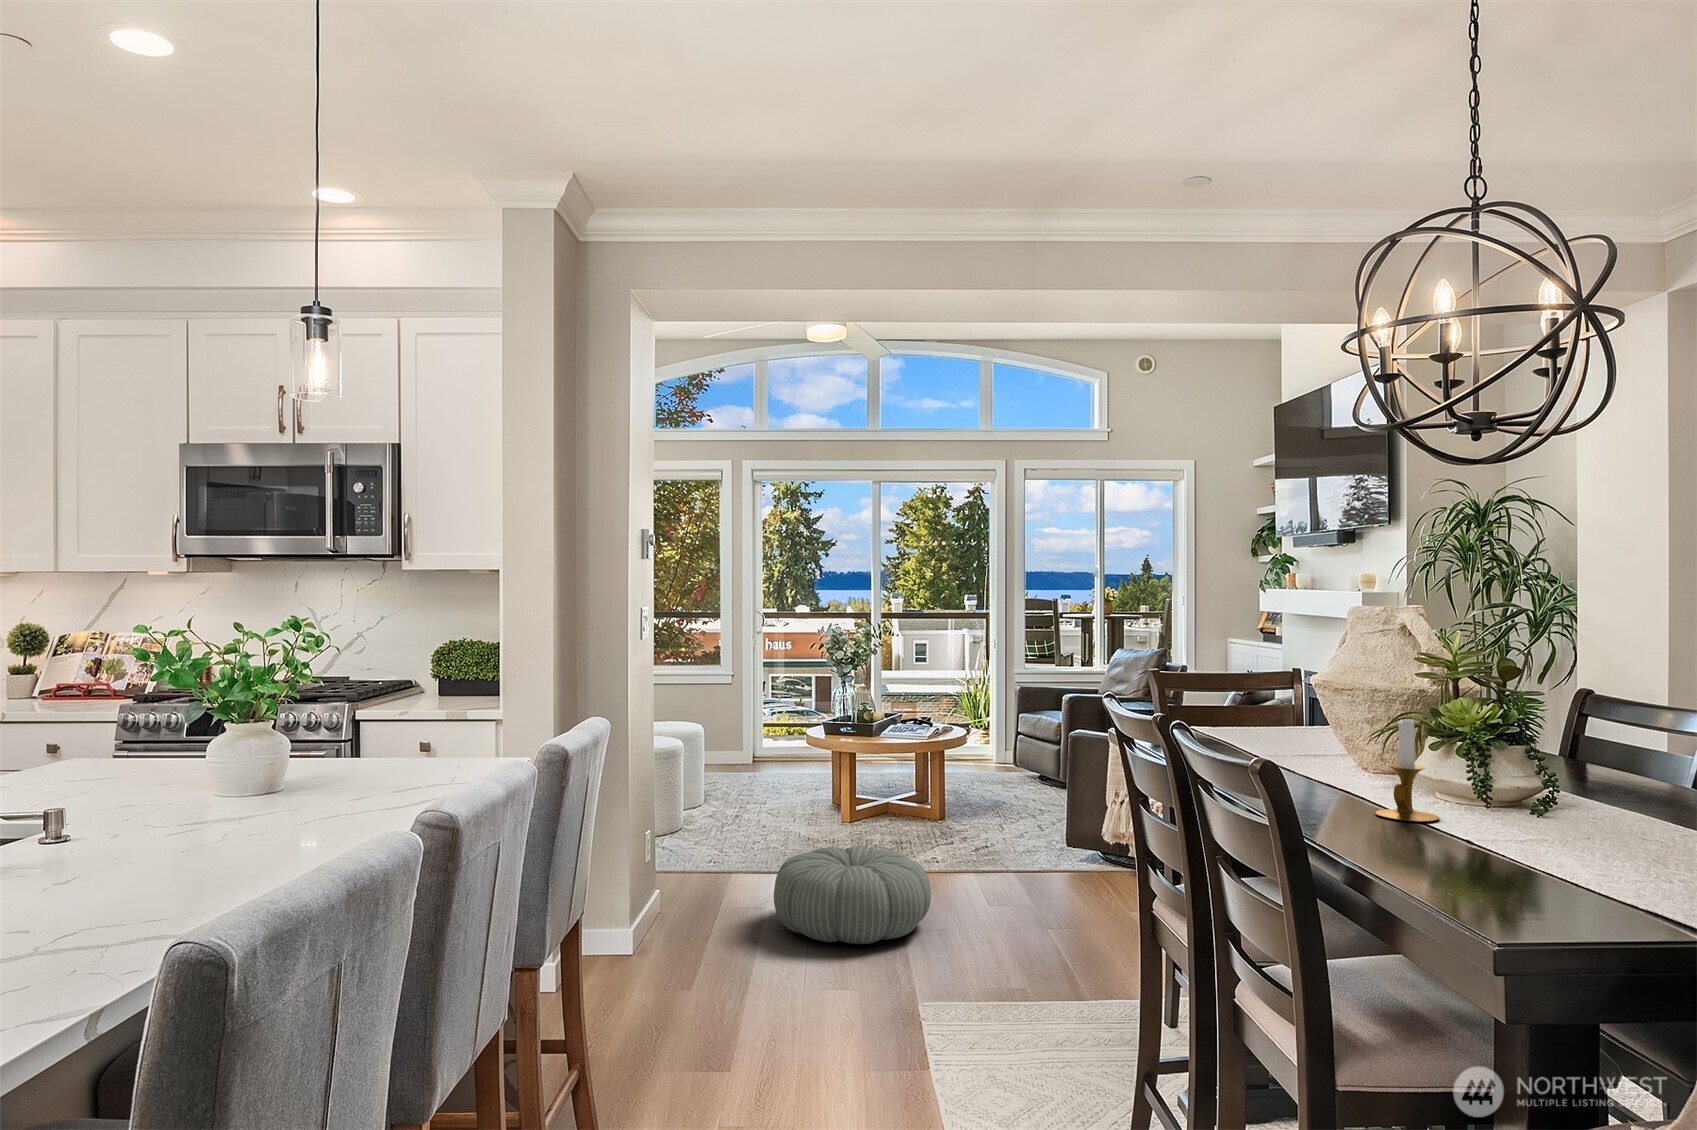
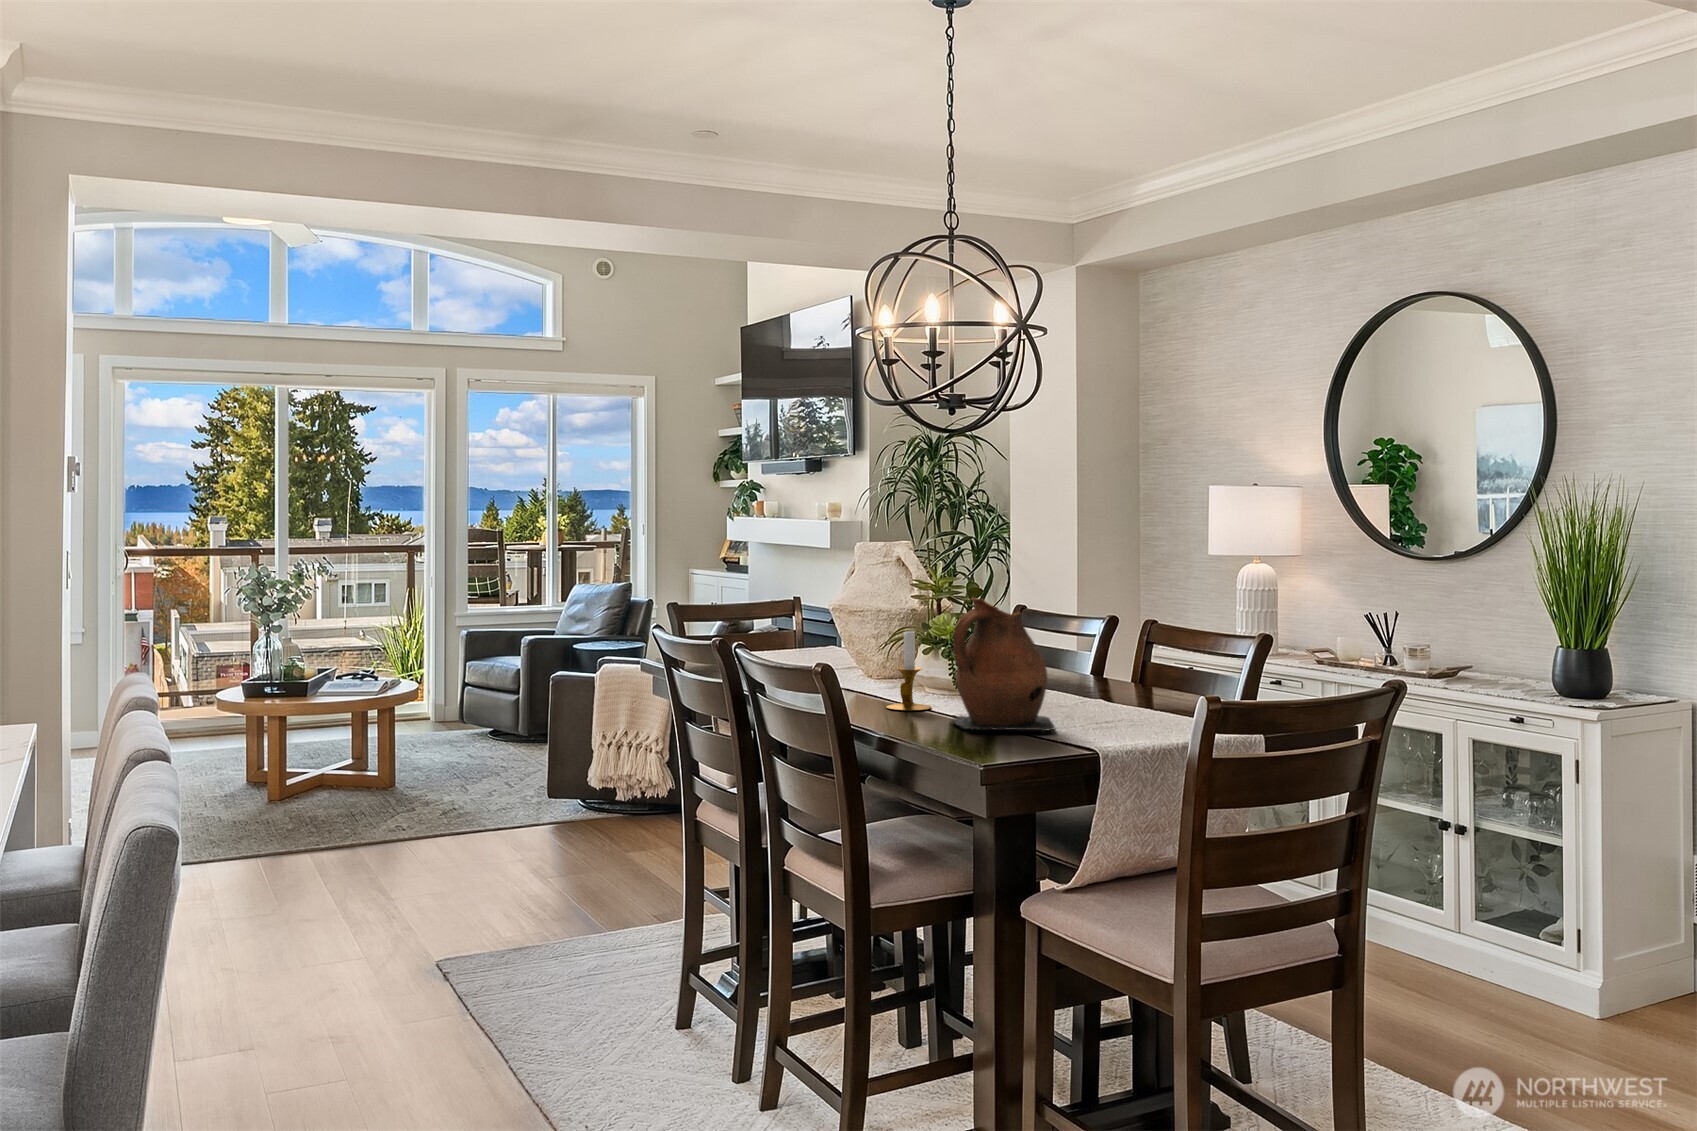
ceramic pitcher: none [1458,683,1630,881] -> present [951,598,1055,732]
pouf: present [774,846,931,944] -> none [234,815,424,921]

